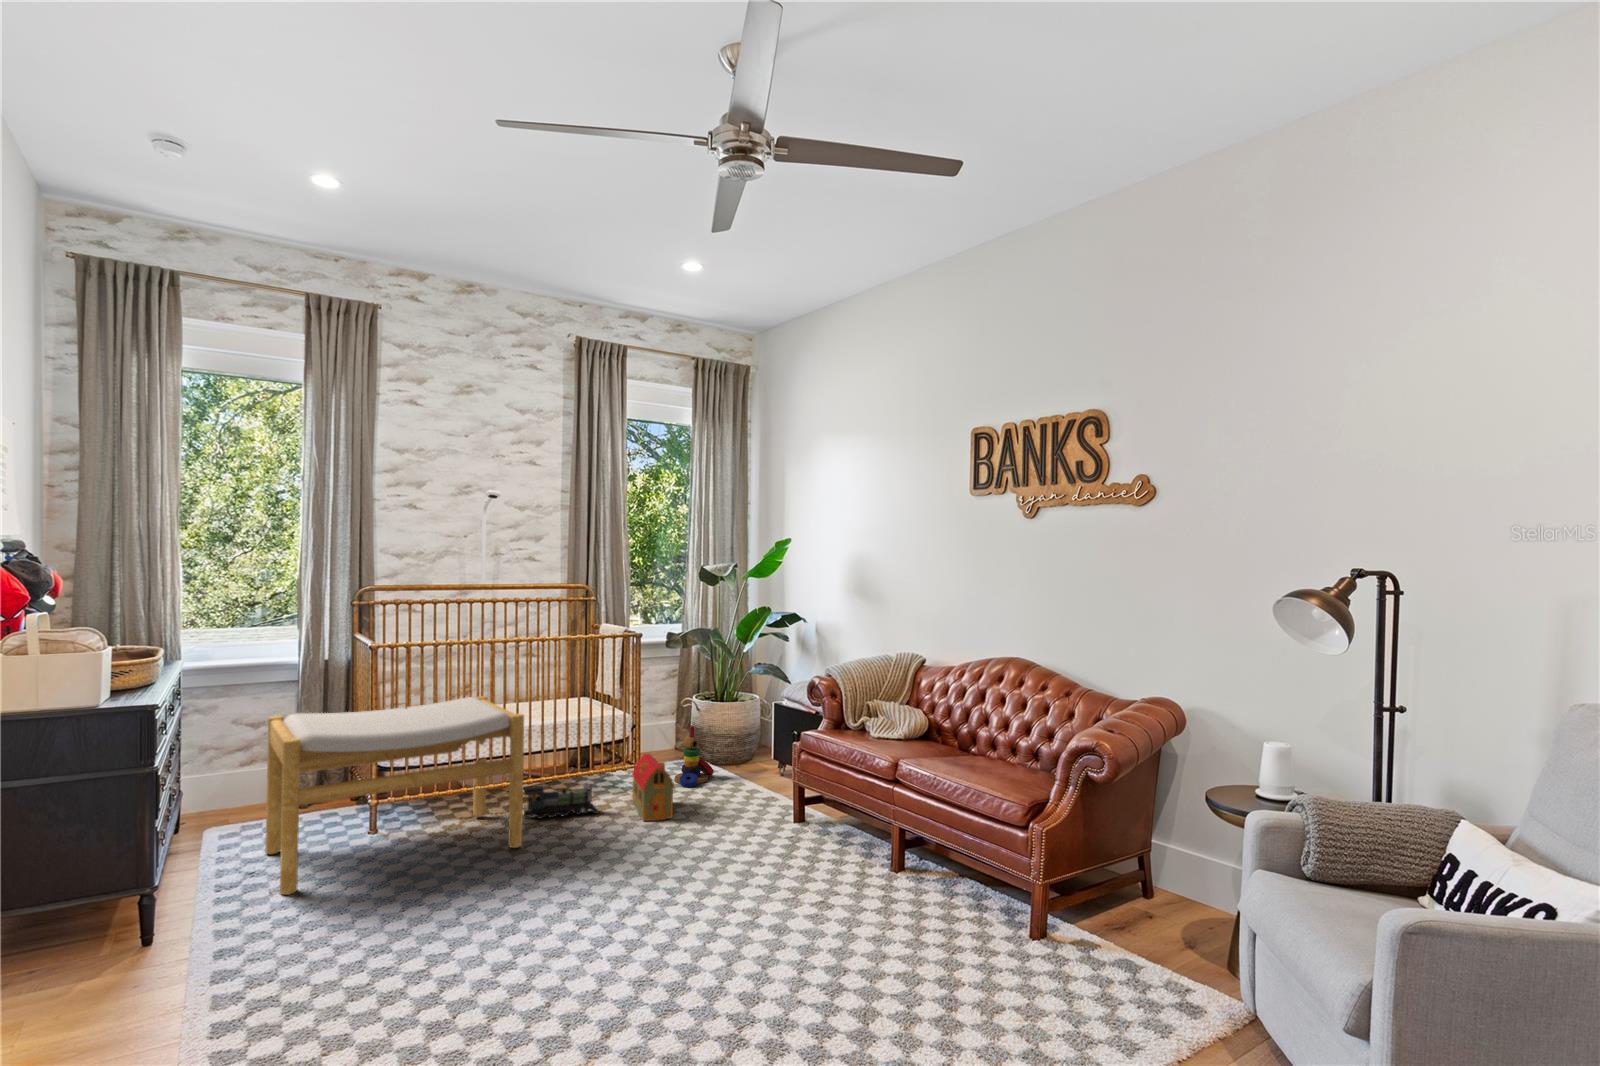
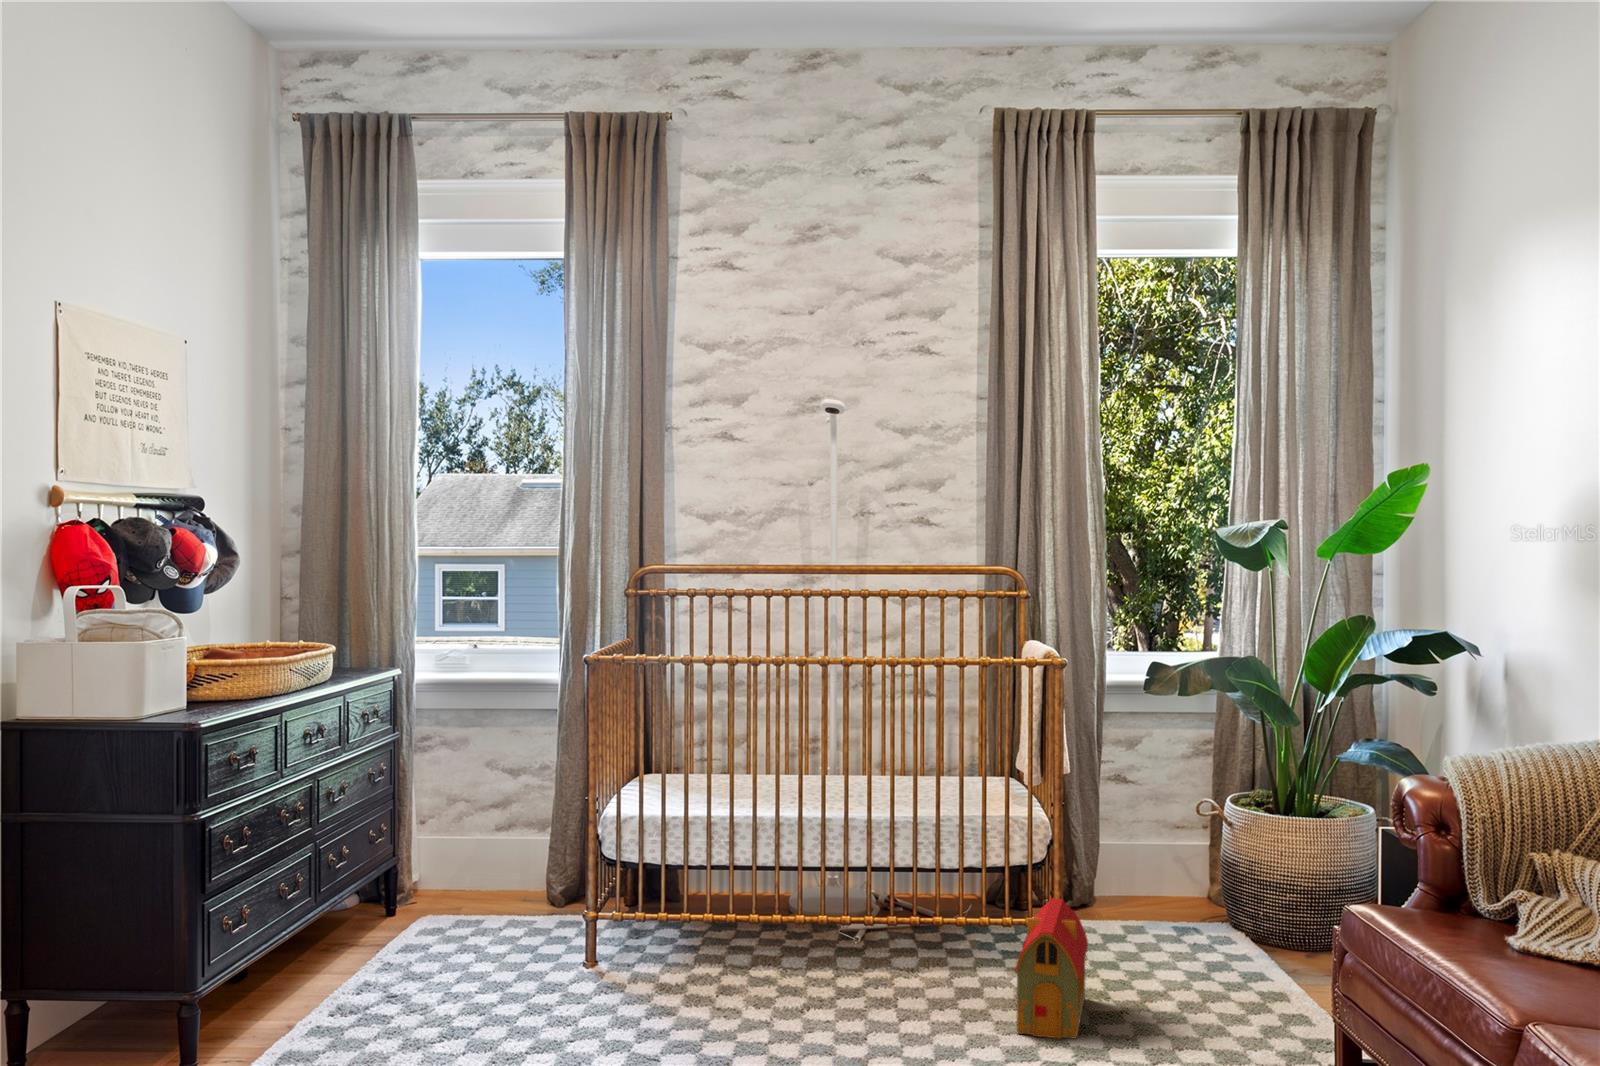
footstool: present [265,696,524,895] -> none [391,756,774,1040]
stacking toy: present [675,726,714,787] -> none [1153,854,1237,978]
toy train: present [524,779,599,818] -> none [822,925,959,998]

